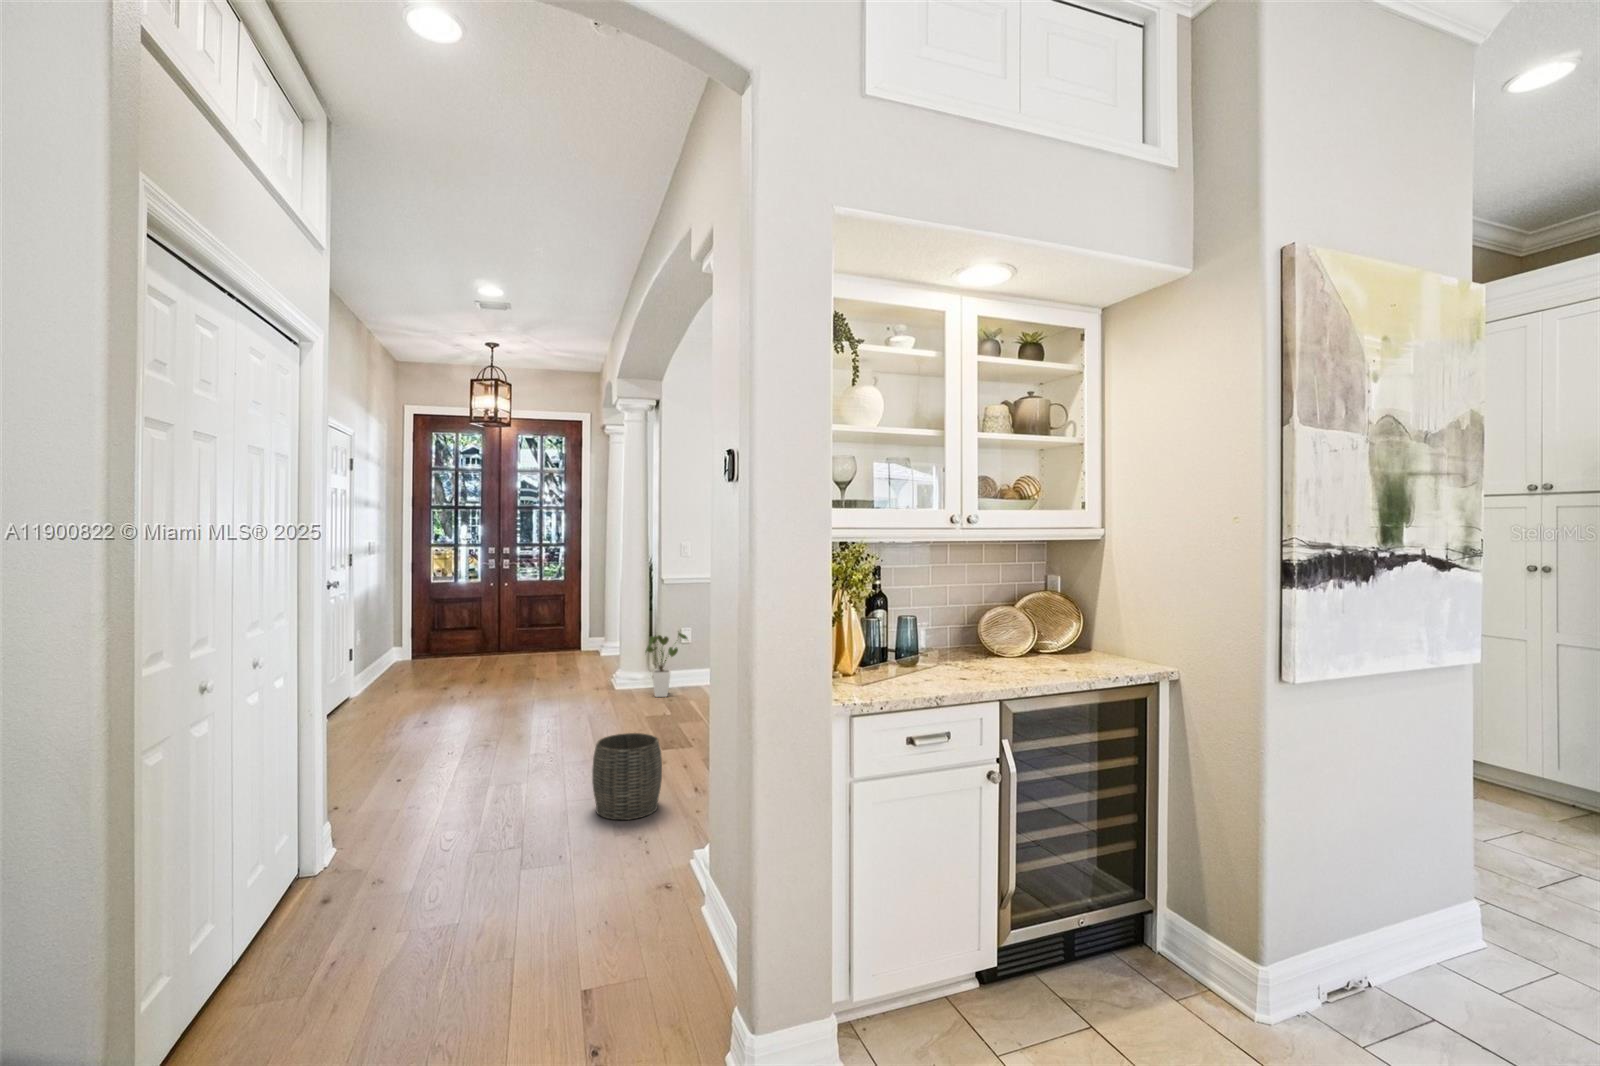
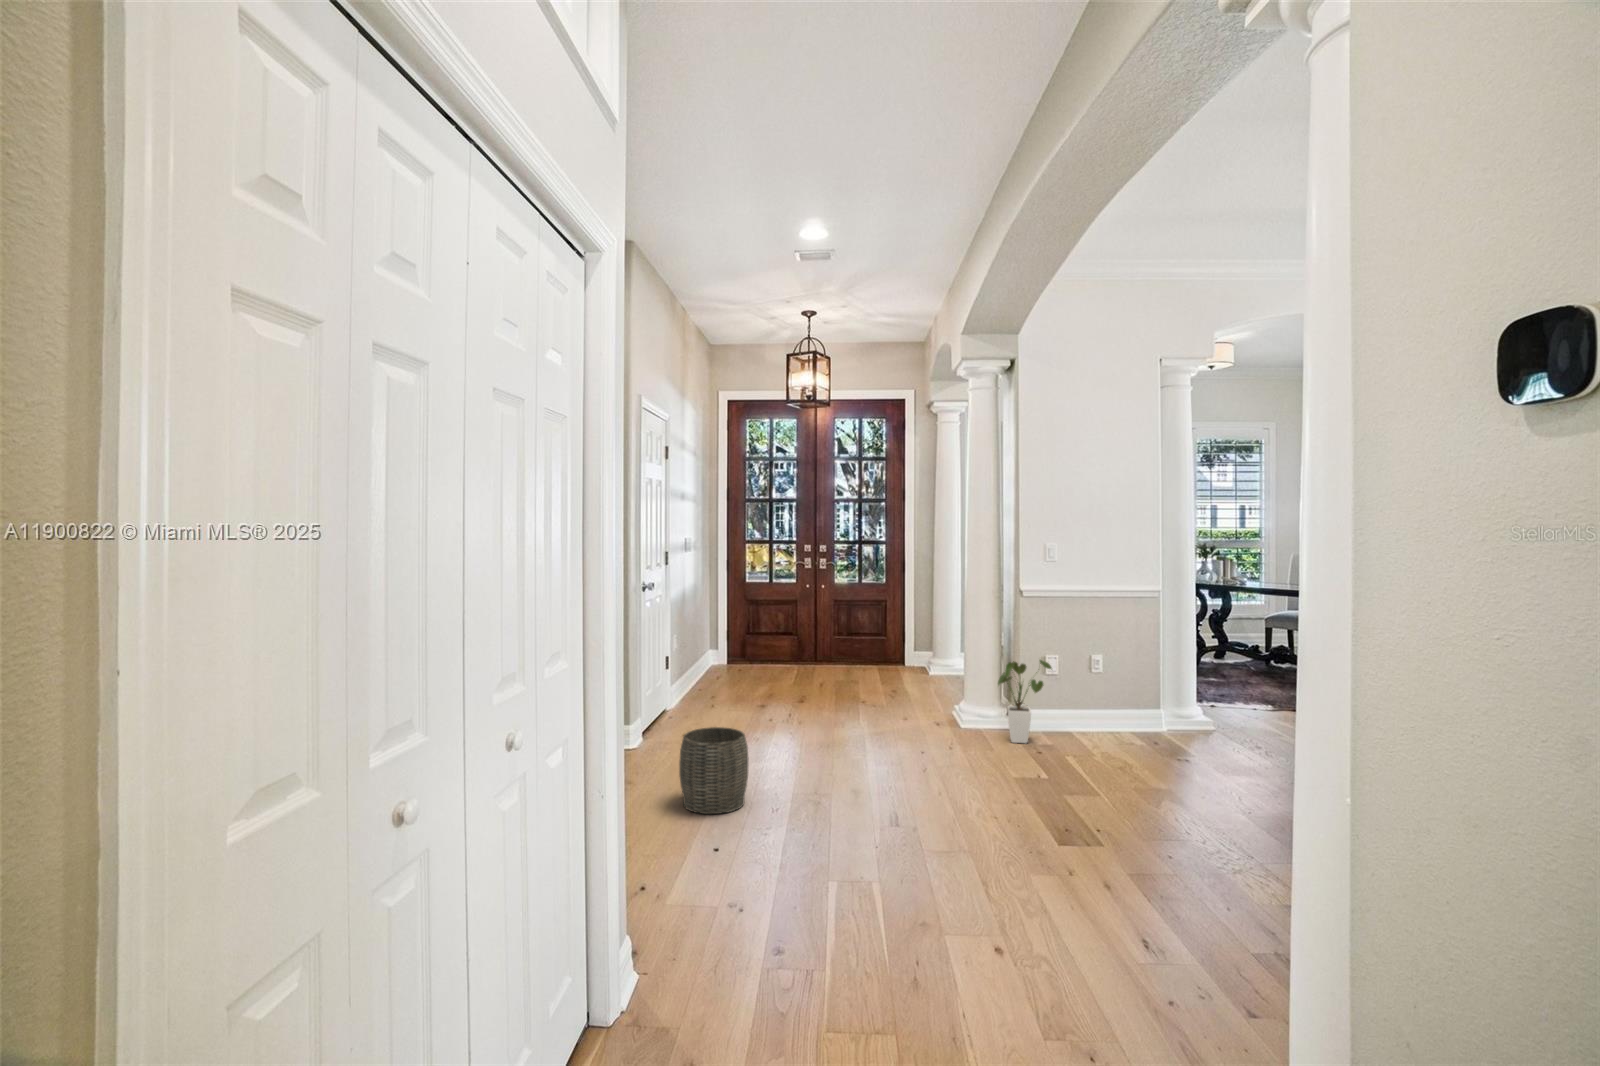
woven basket: present [592,733,662,820] -> present [679,727,748,814]

